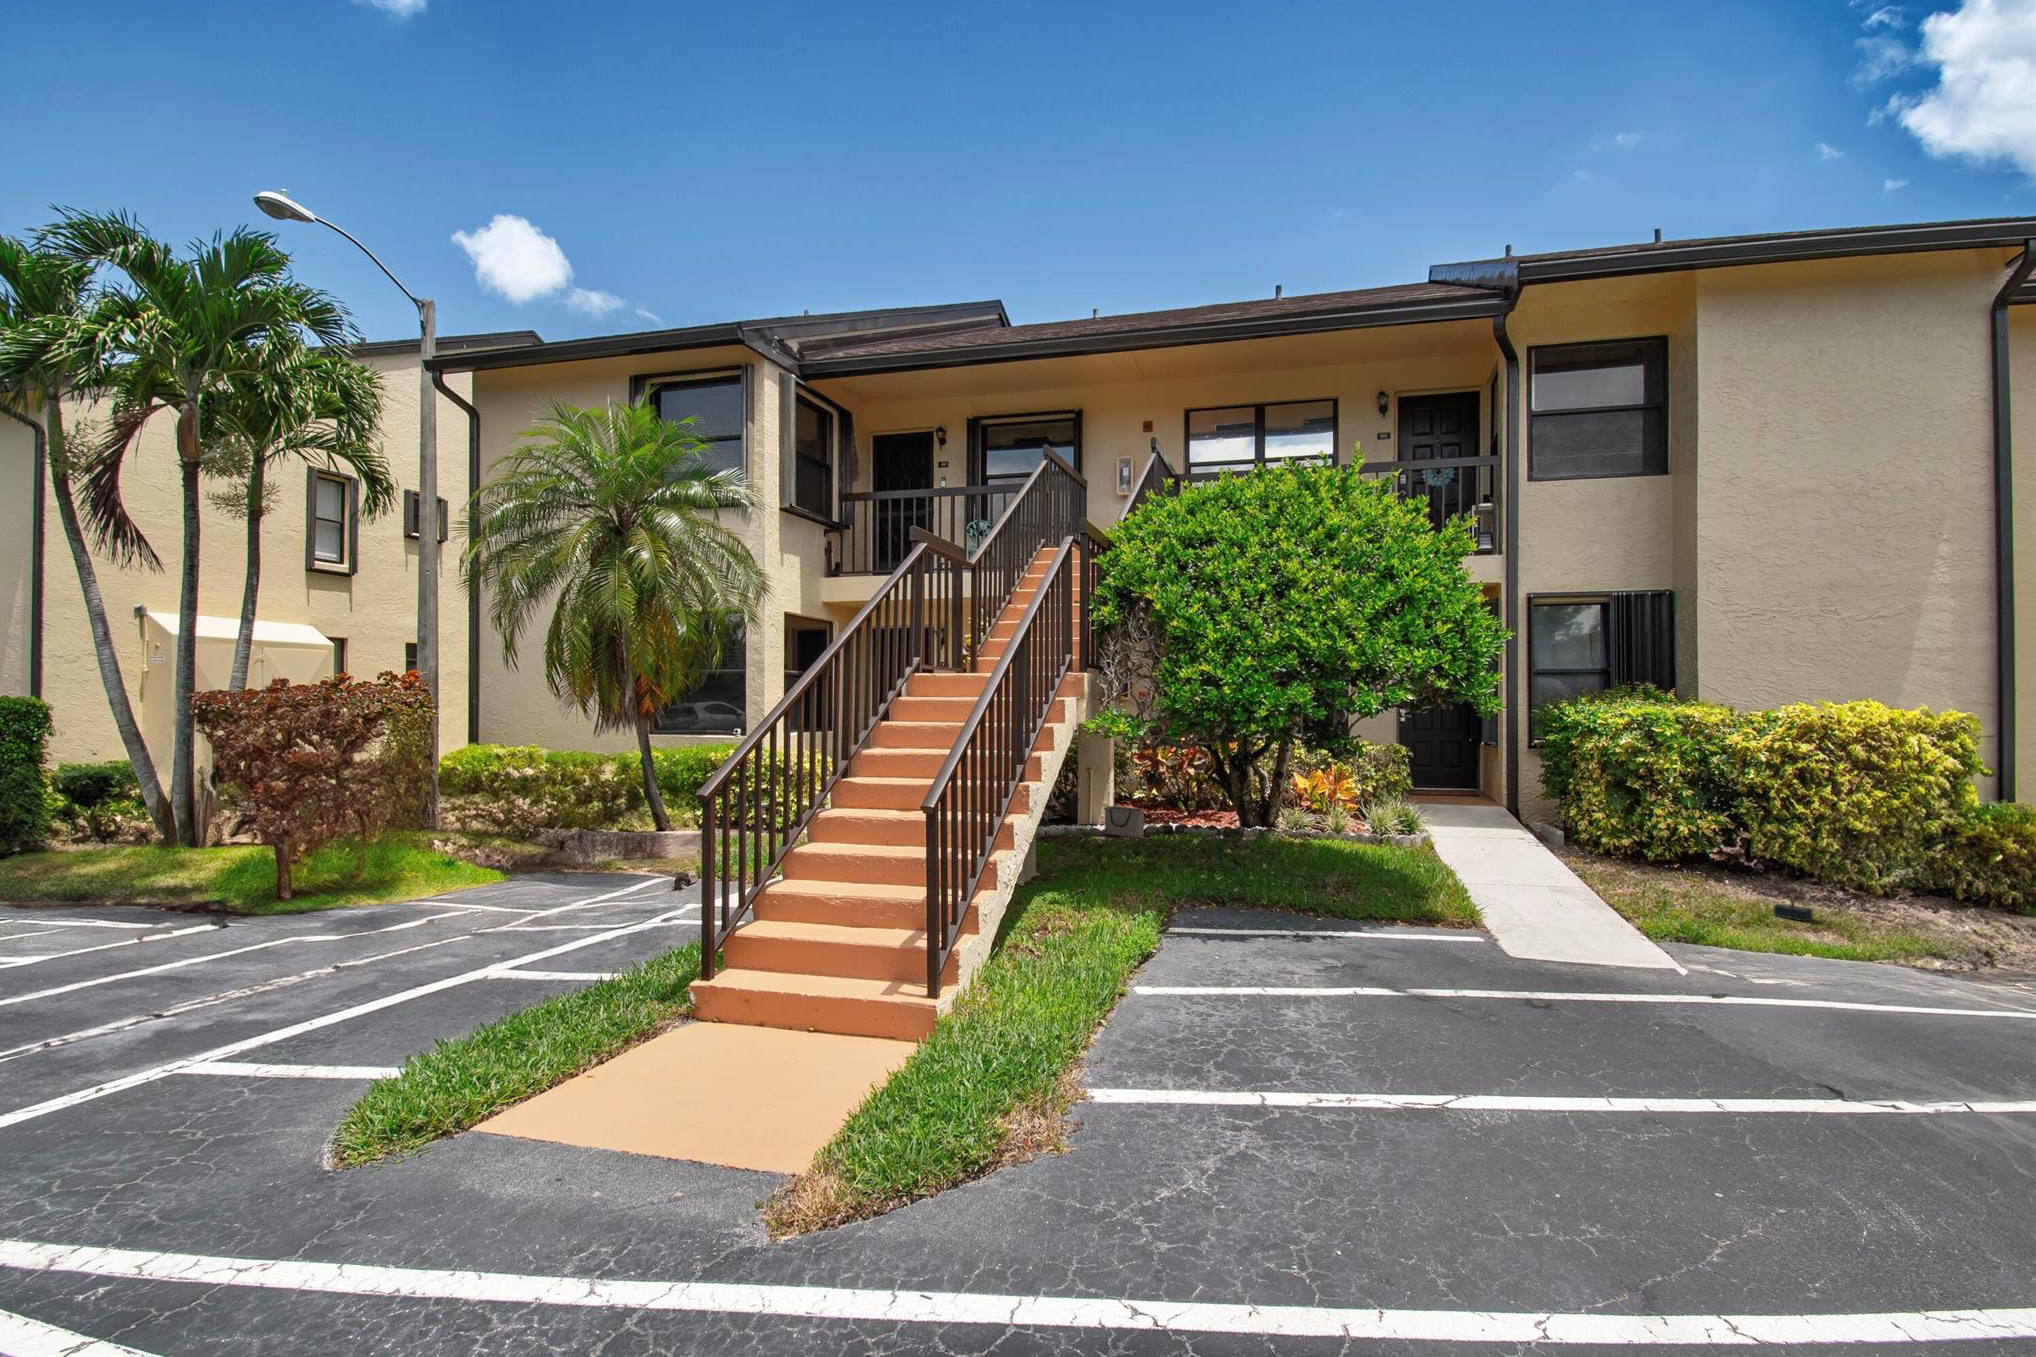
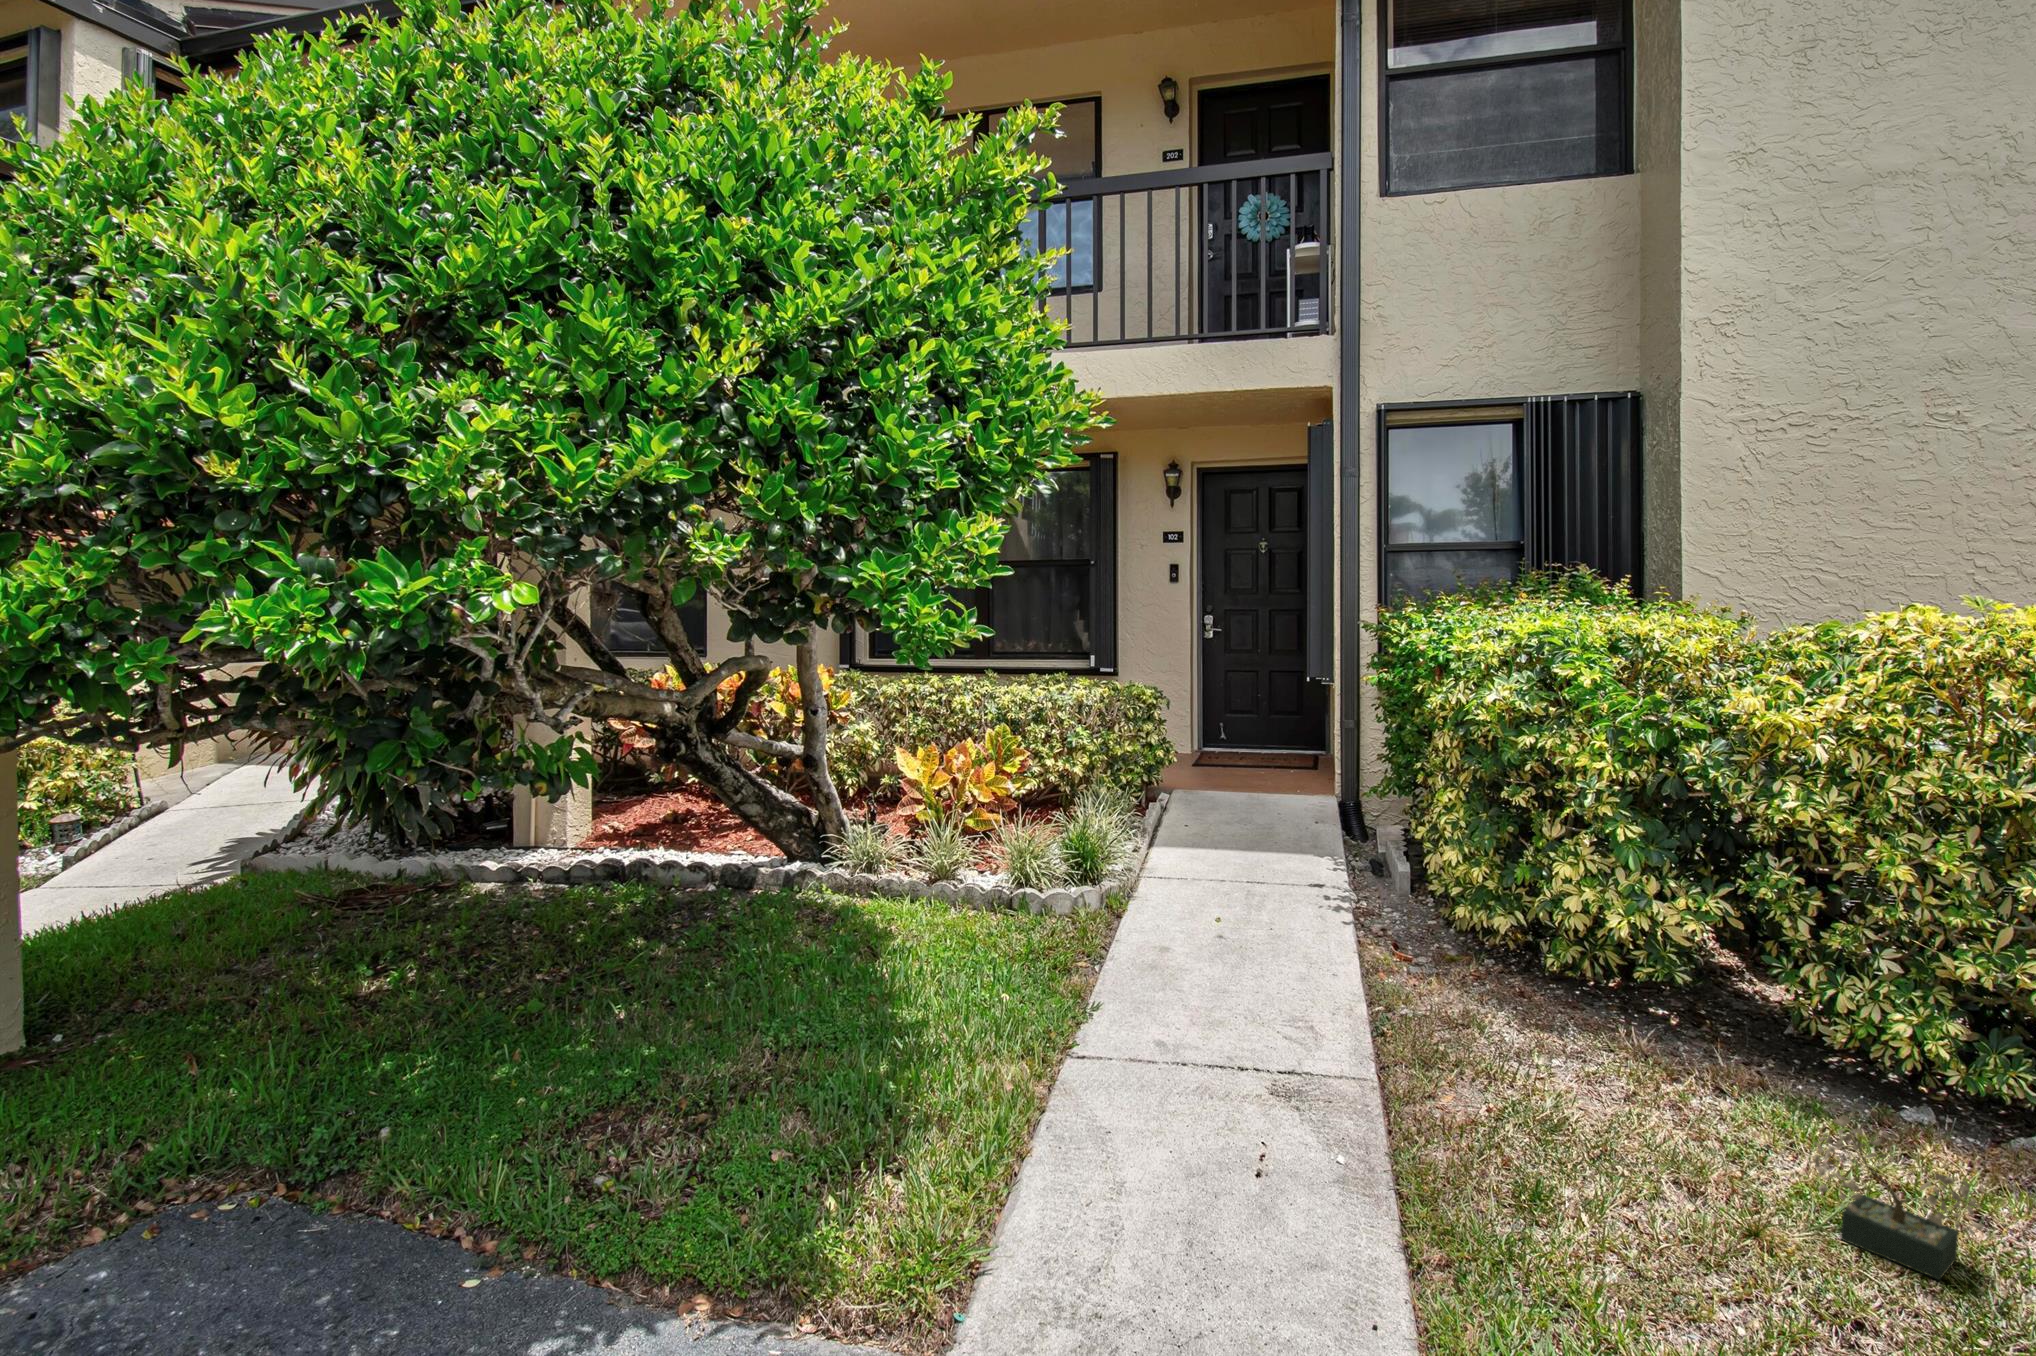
basket: present [1104,806,1145,838] -> none [475,832,546,903]

